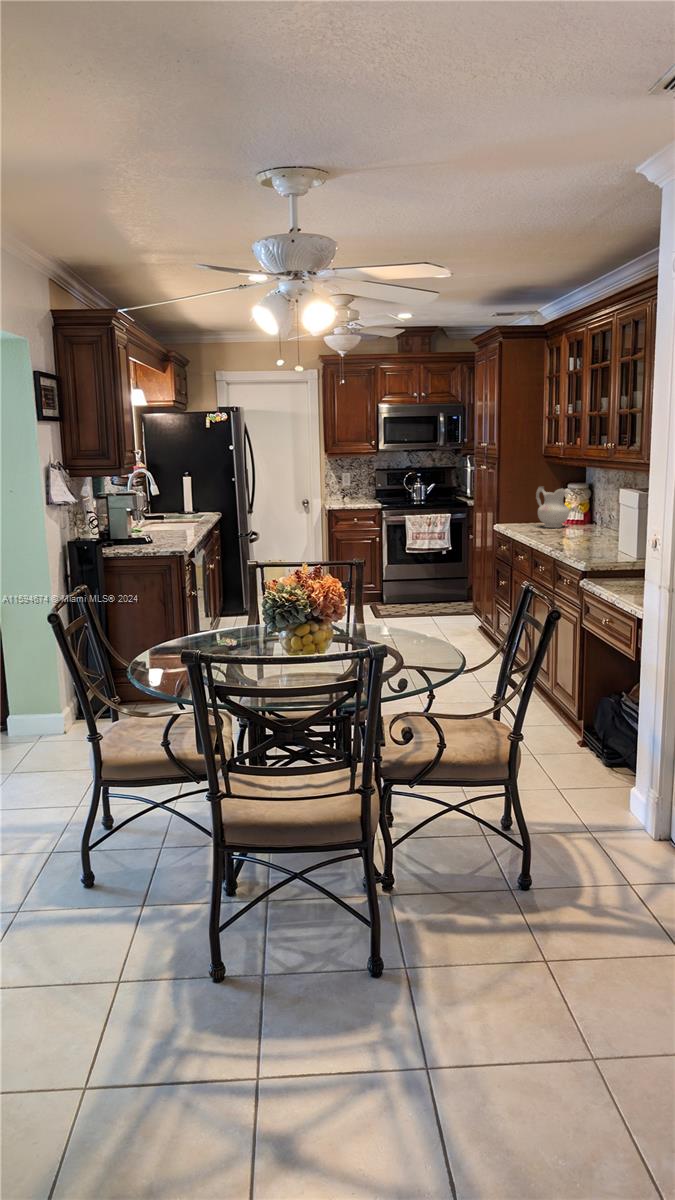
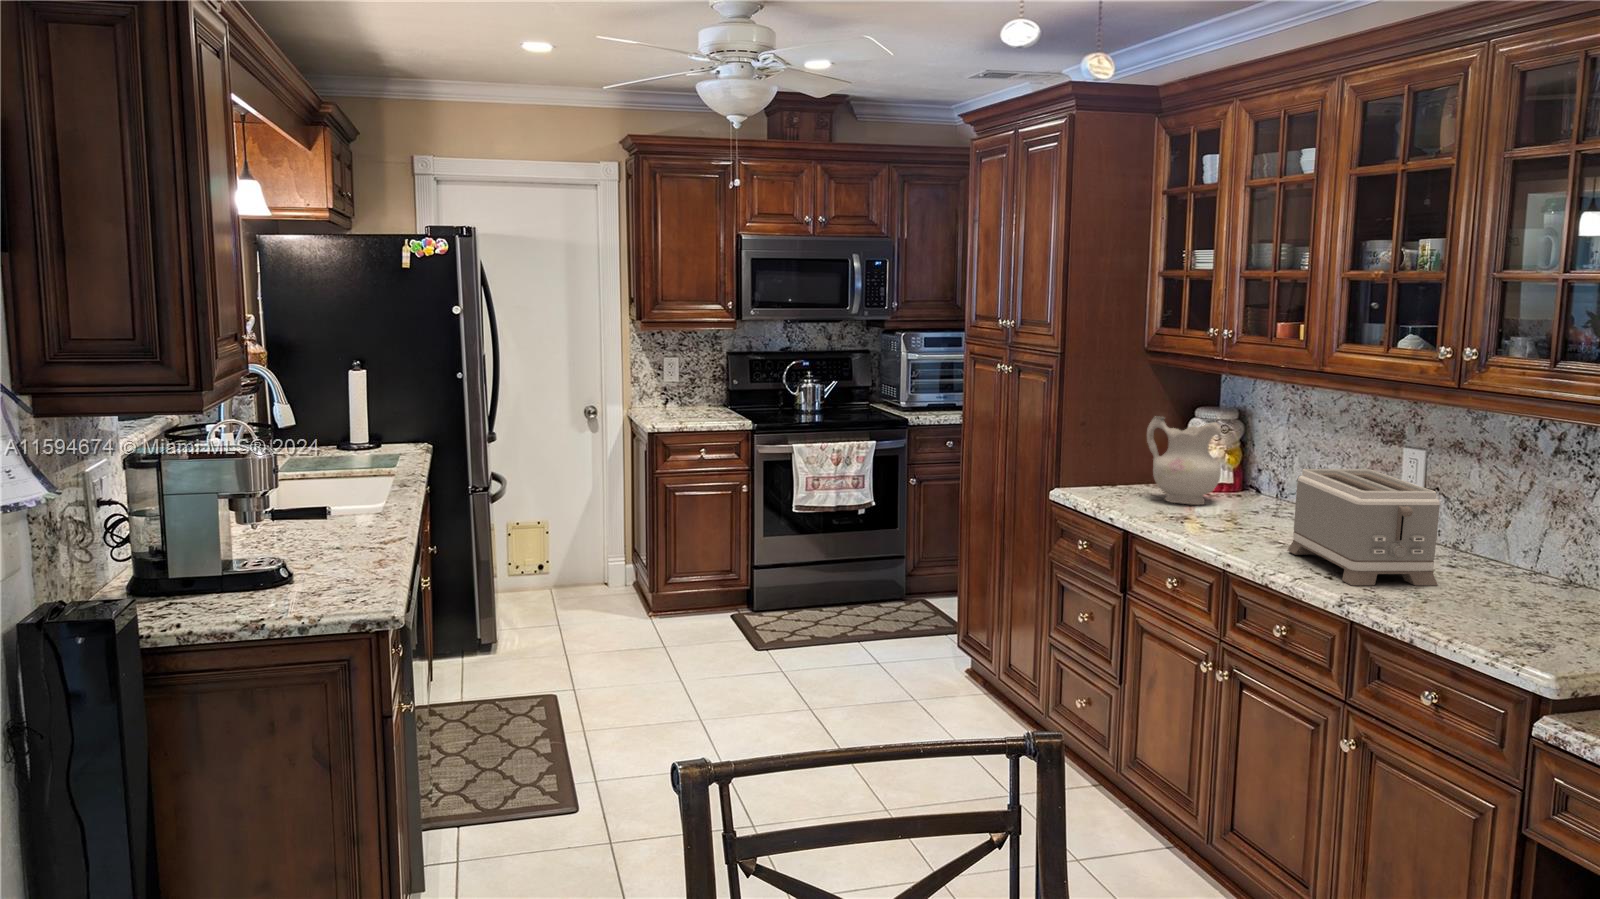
toaster: none [565,502,609,548] -> present [1288,469,1440,586]

